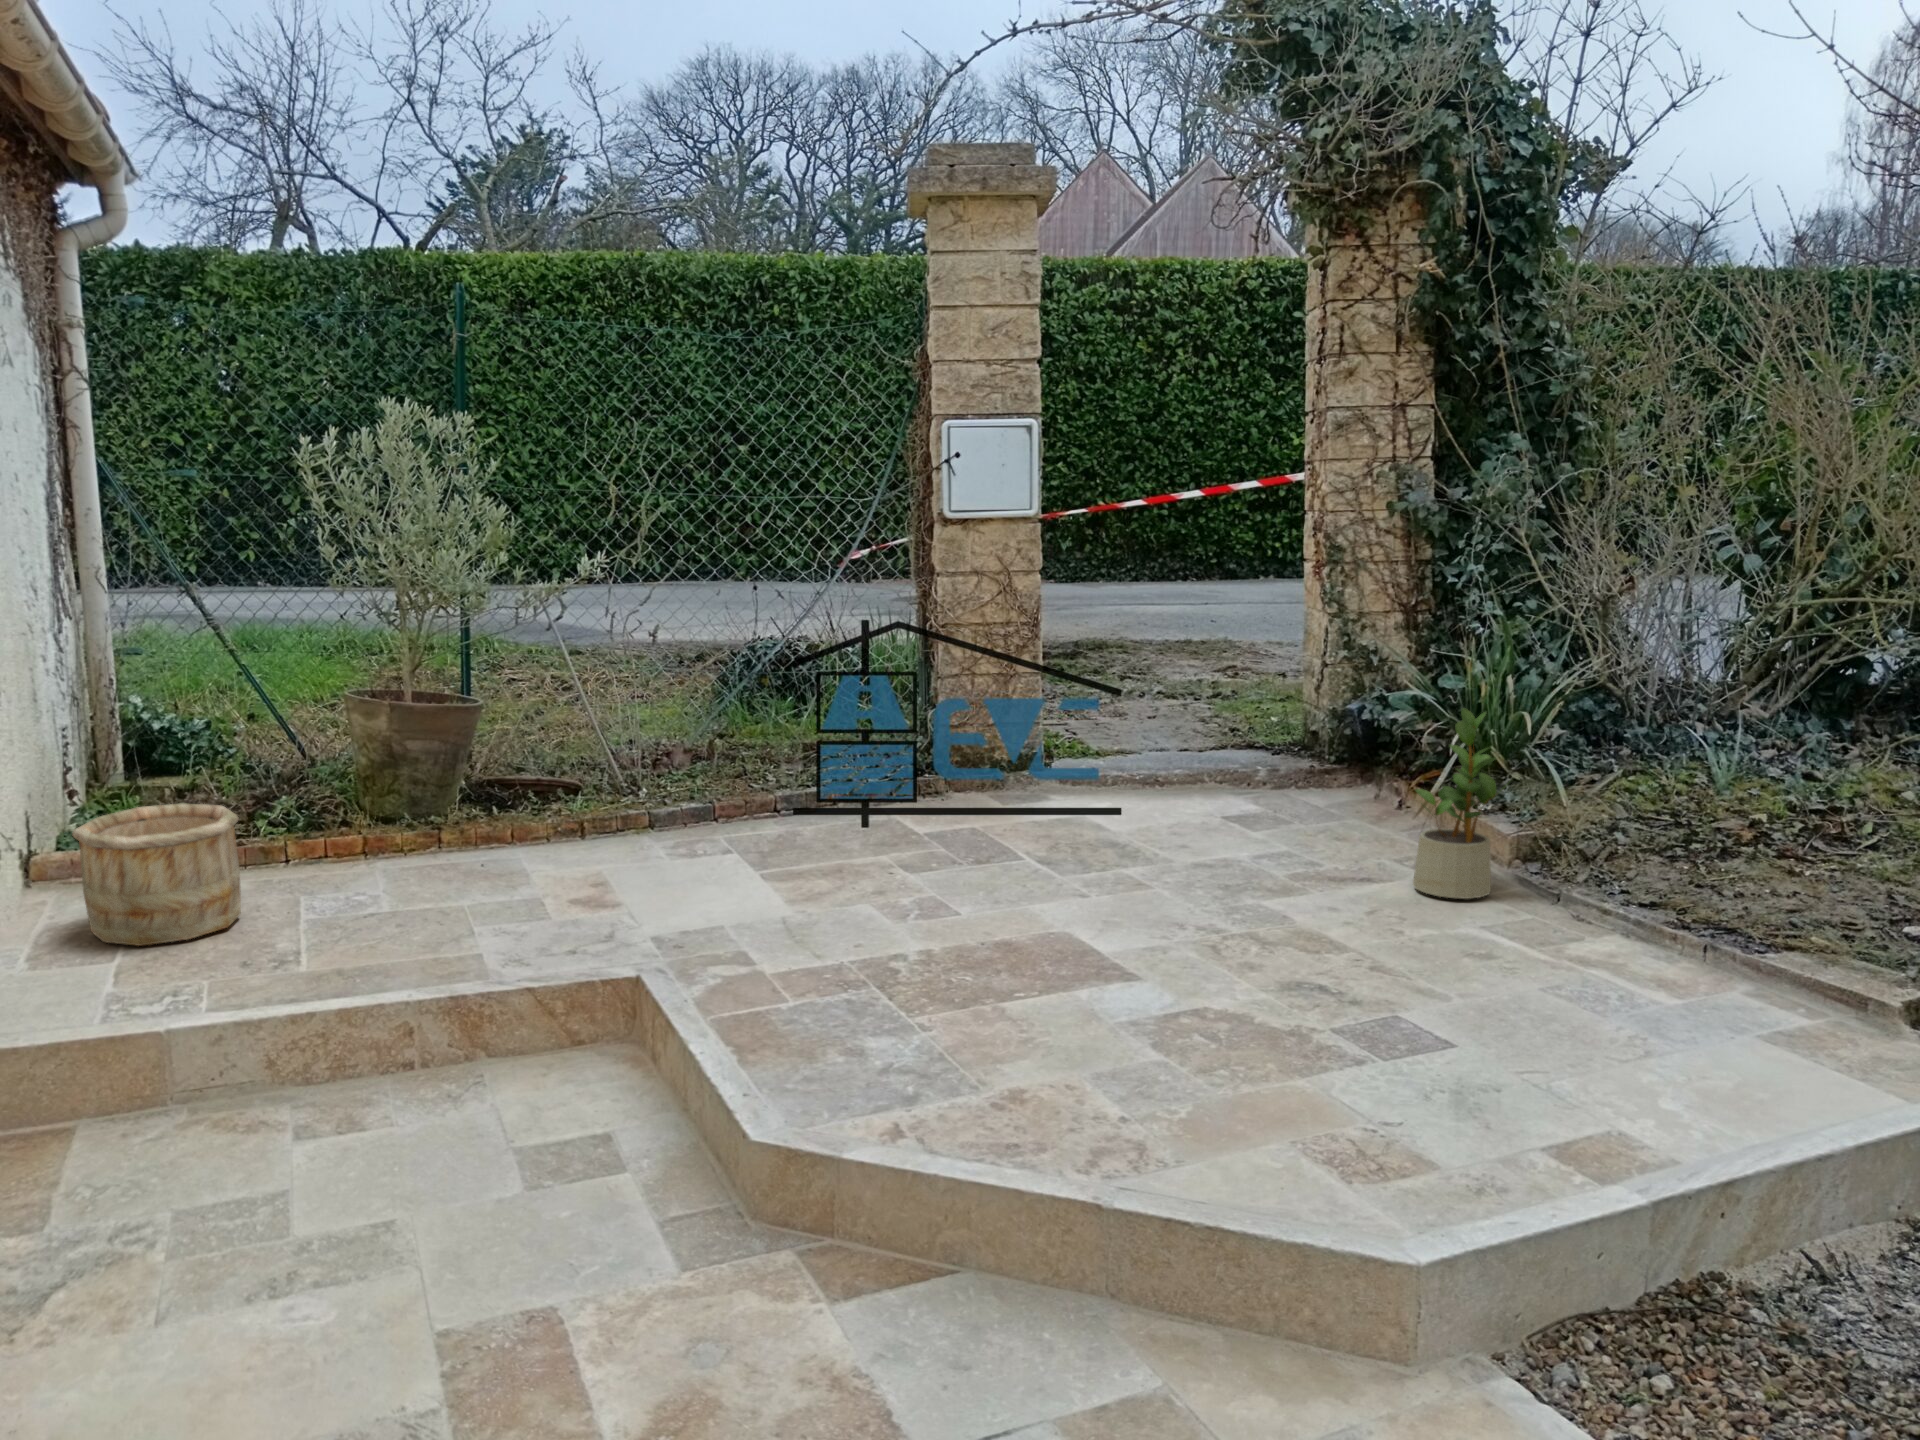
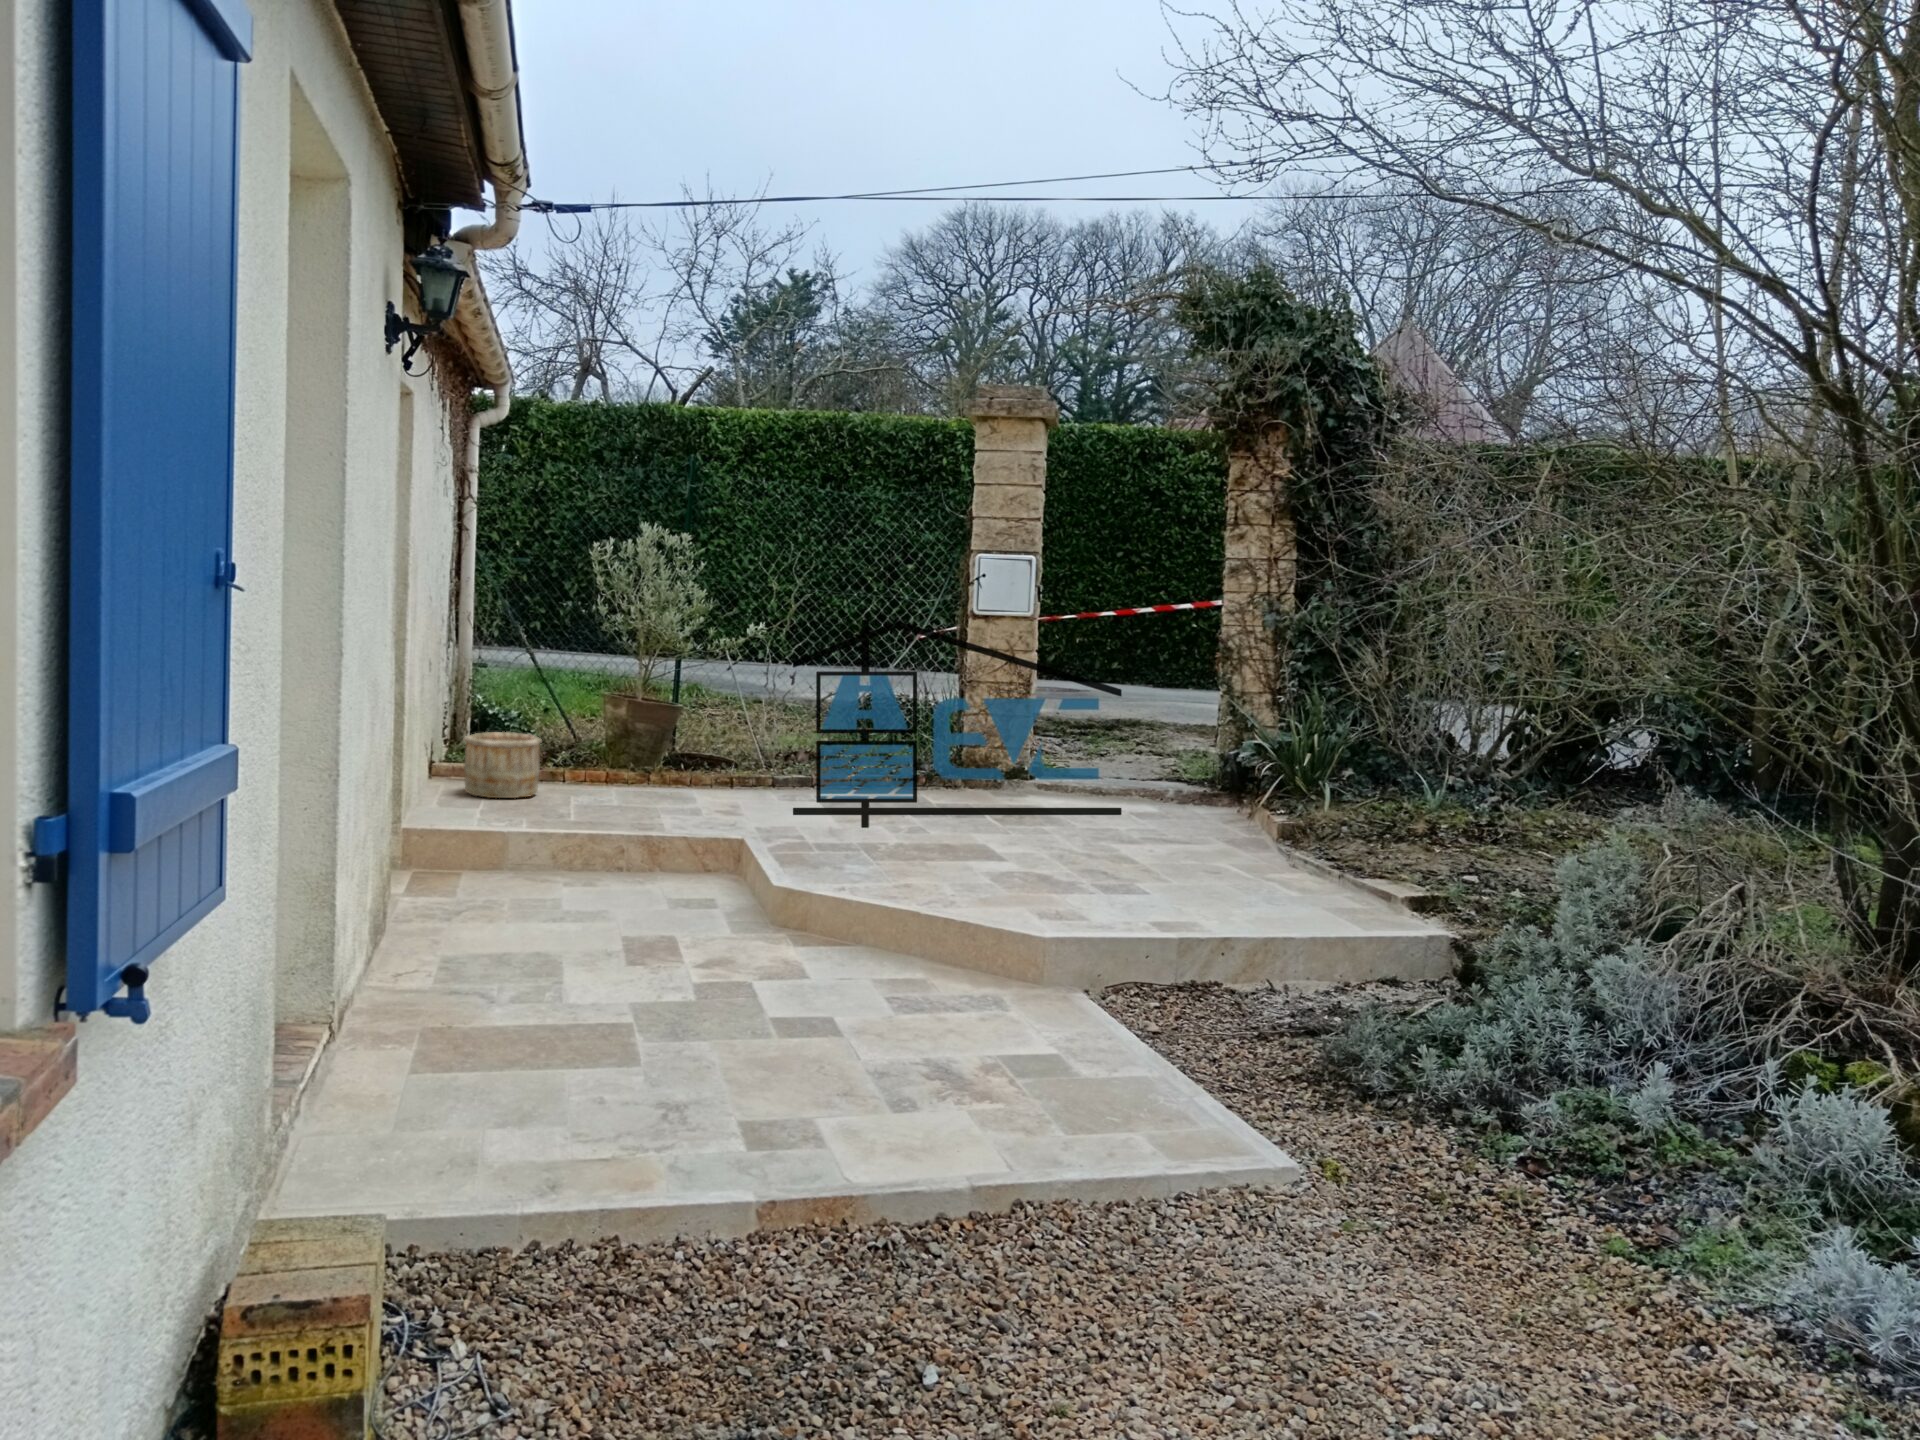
potted plant: present [1413,708,1505,899] -> none [1187,738,1242,850]

